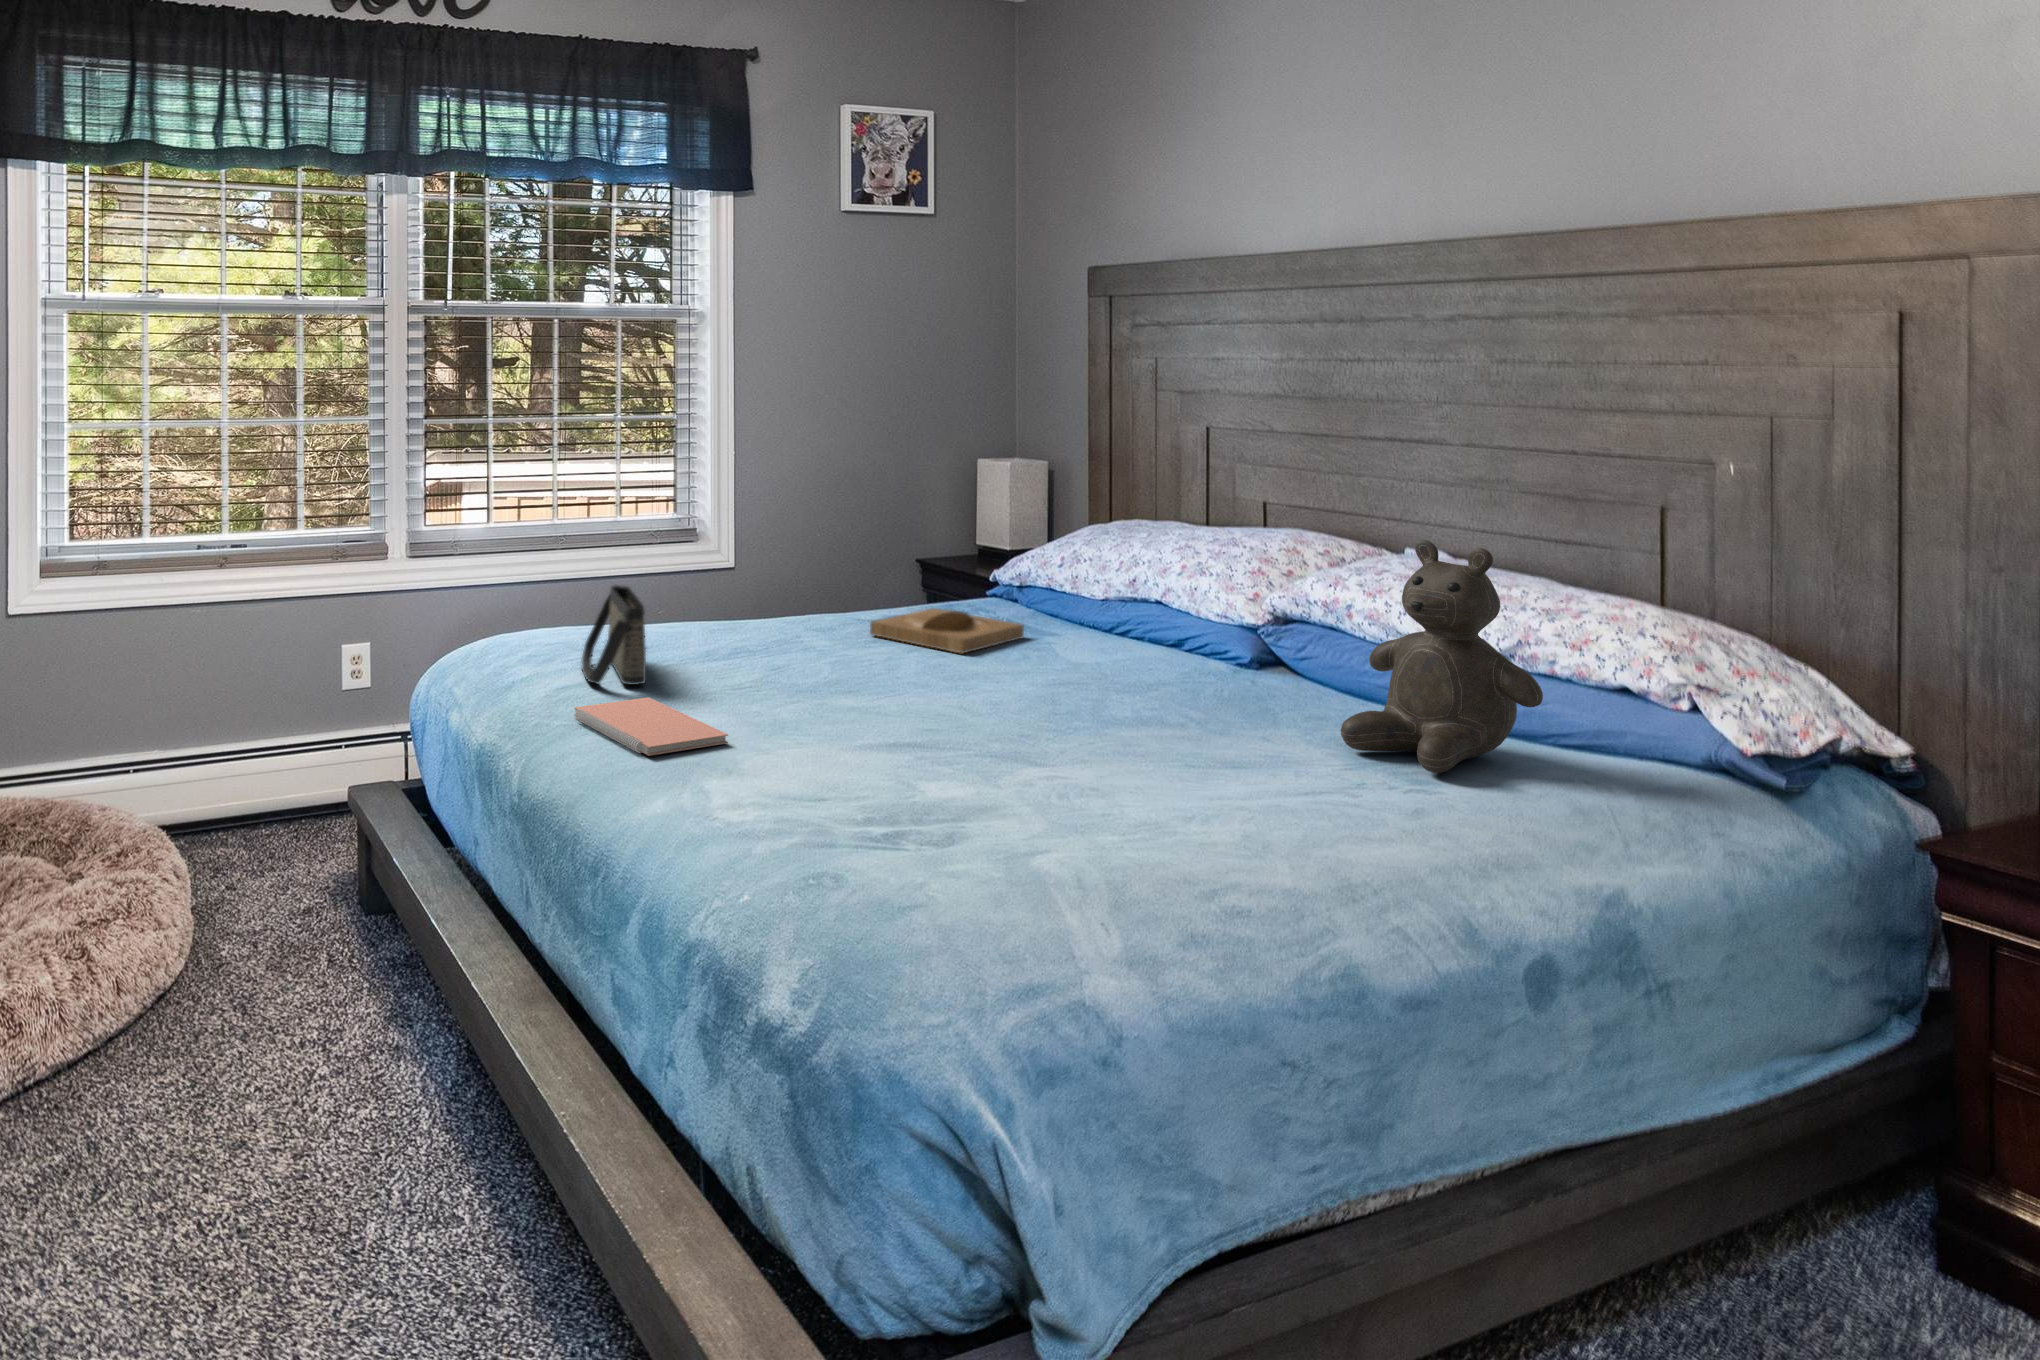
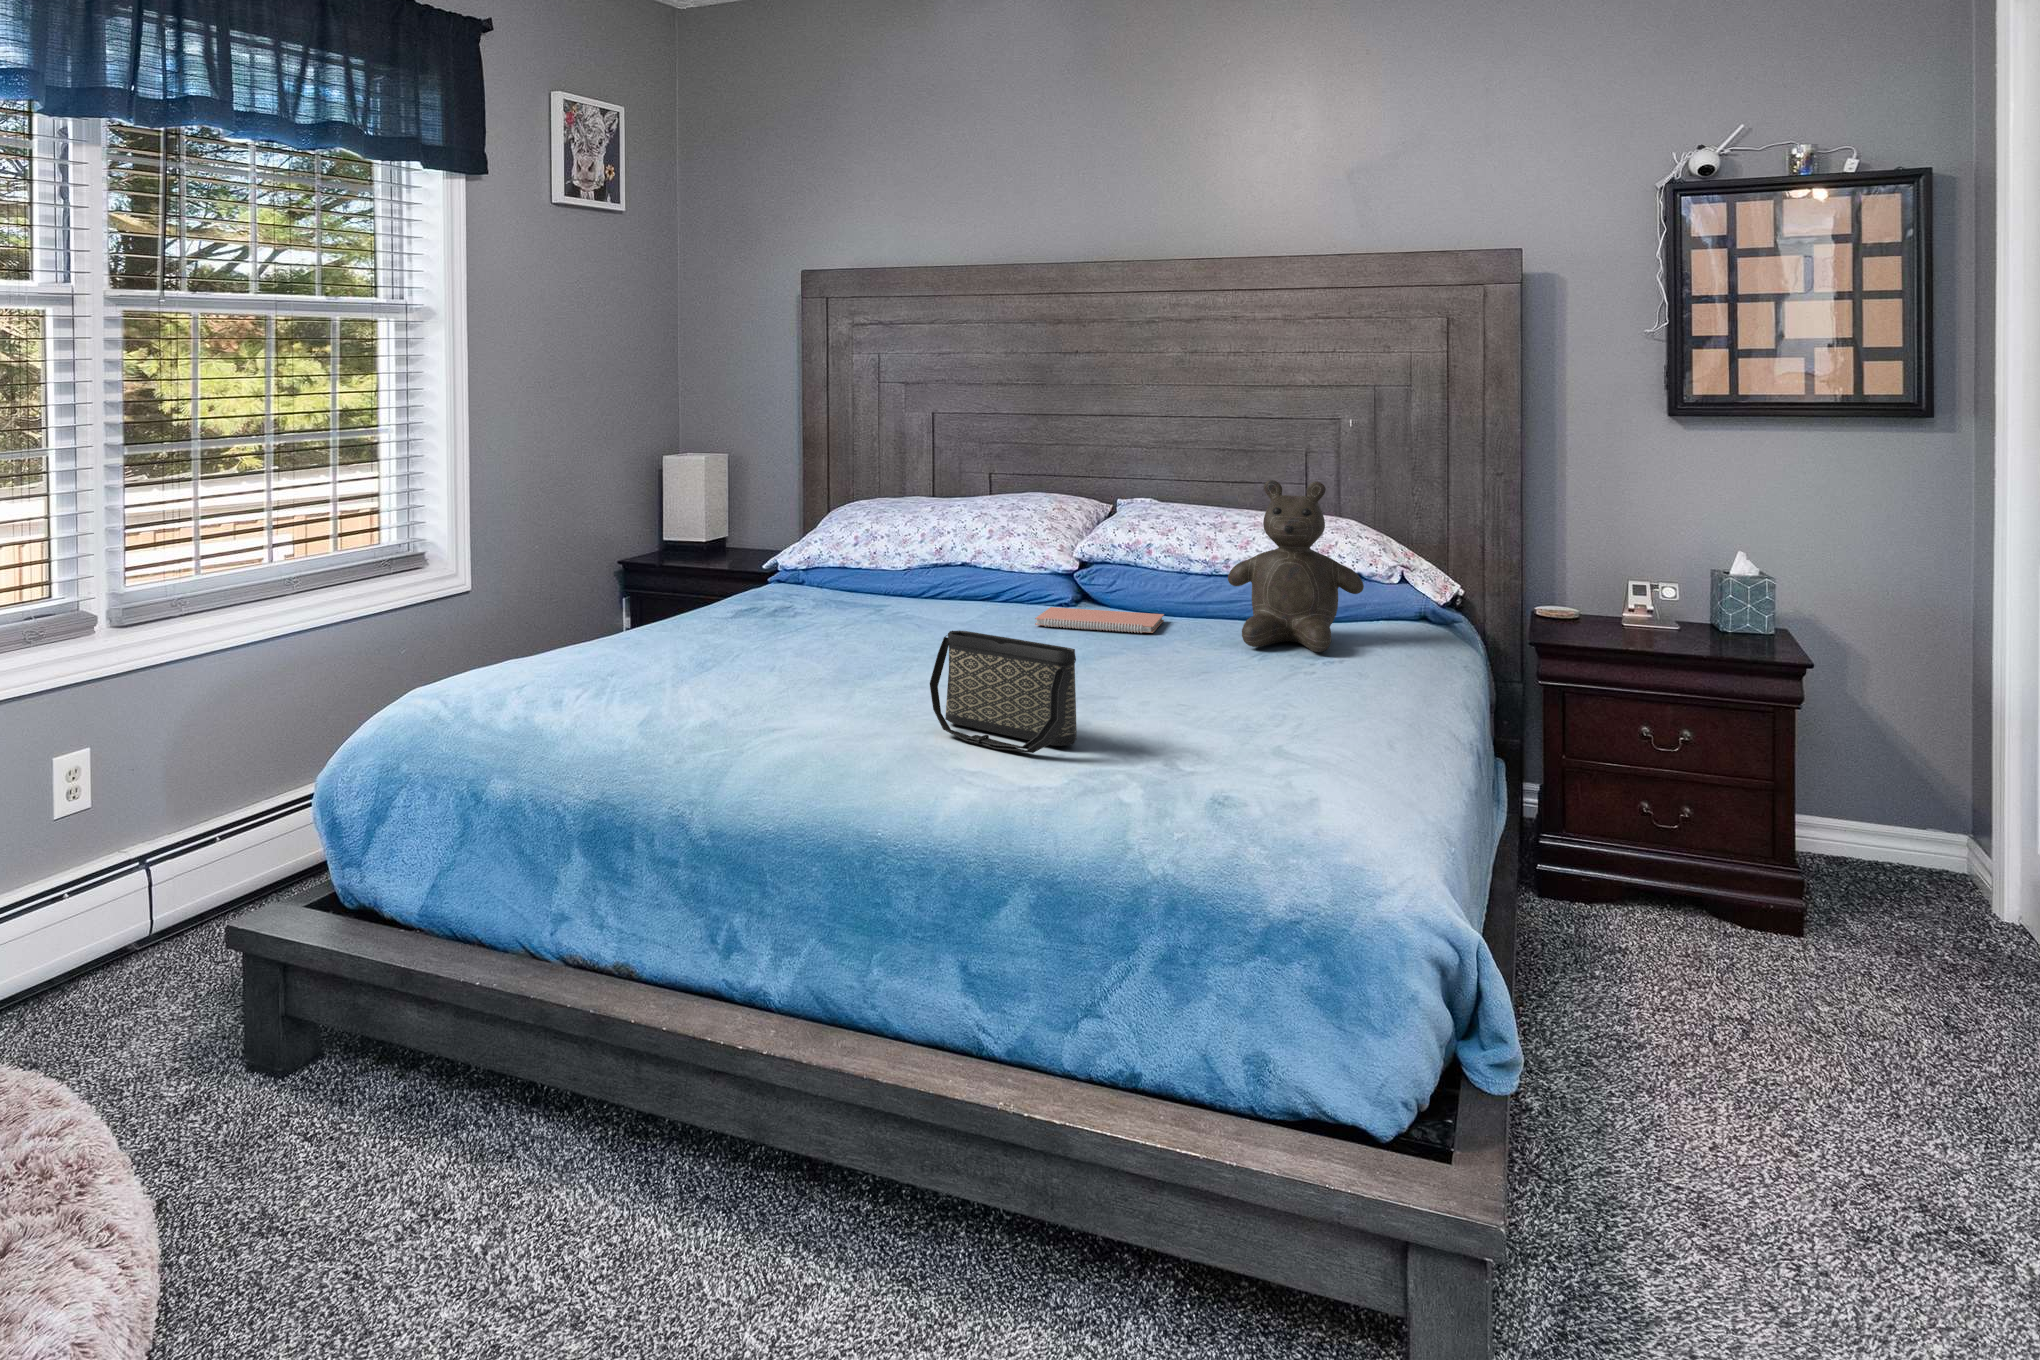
handbag: present [581,585,646,685] -> present [930,631,1077,753]
tray: present [870,608,1024,653] -> none [762,594,881,630]
notebook: present [574,697,728,756] -> present [1035,607,1164,633]

